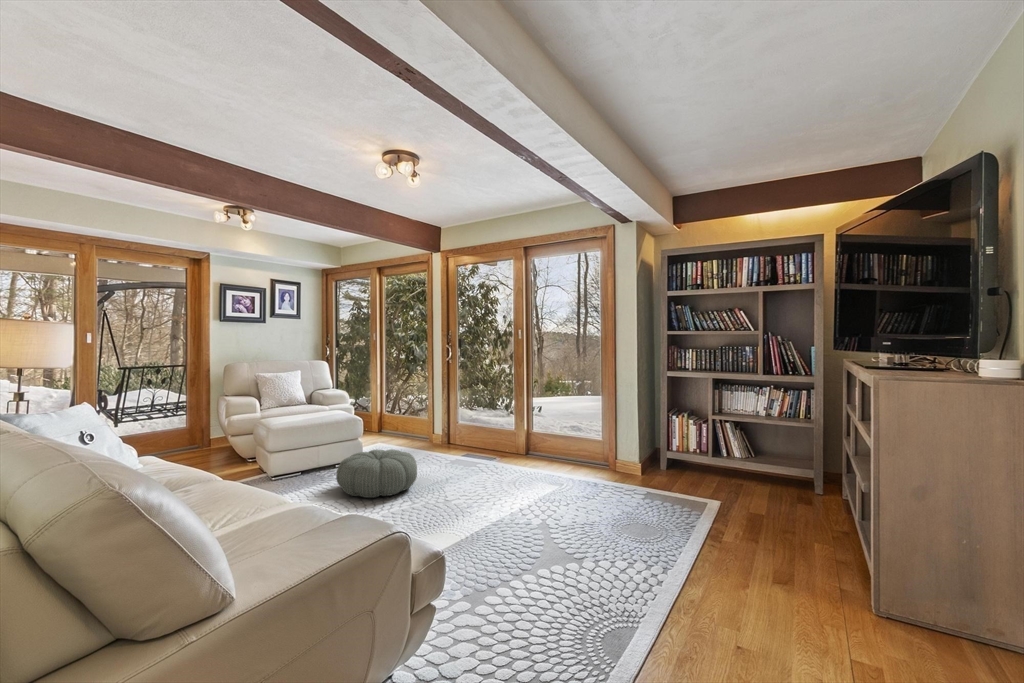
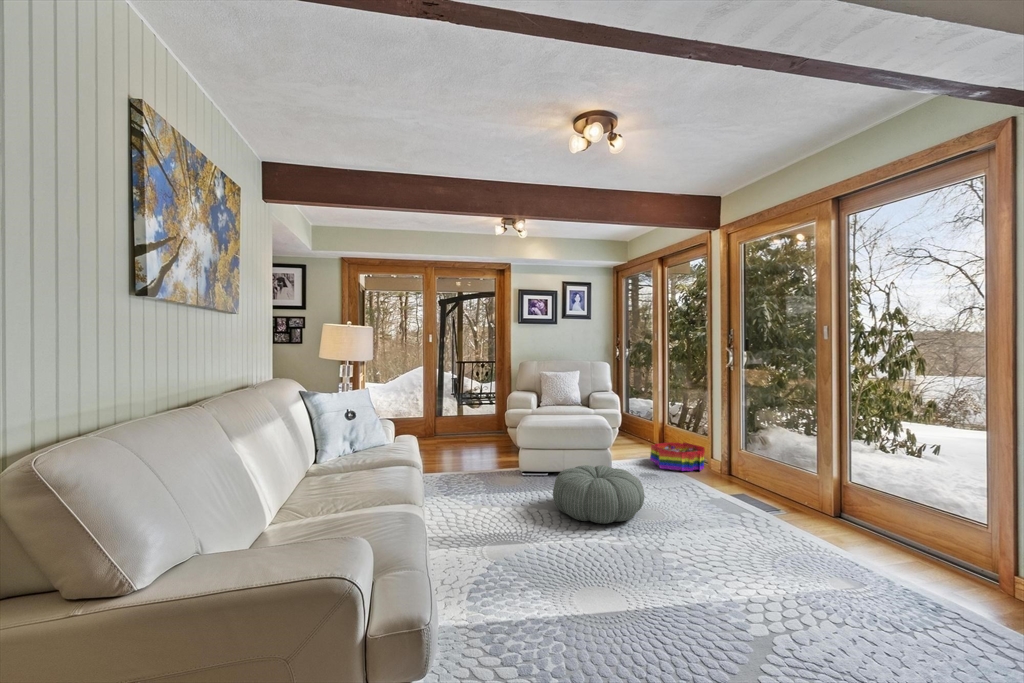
storage bin: none [385,425,429,449] -> present [650,442,705,471]

